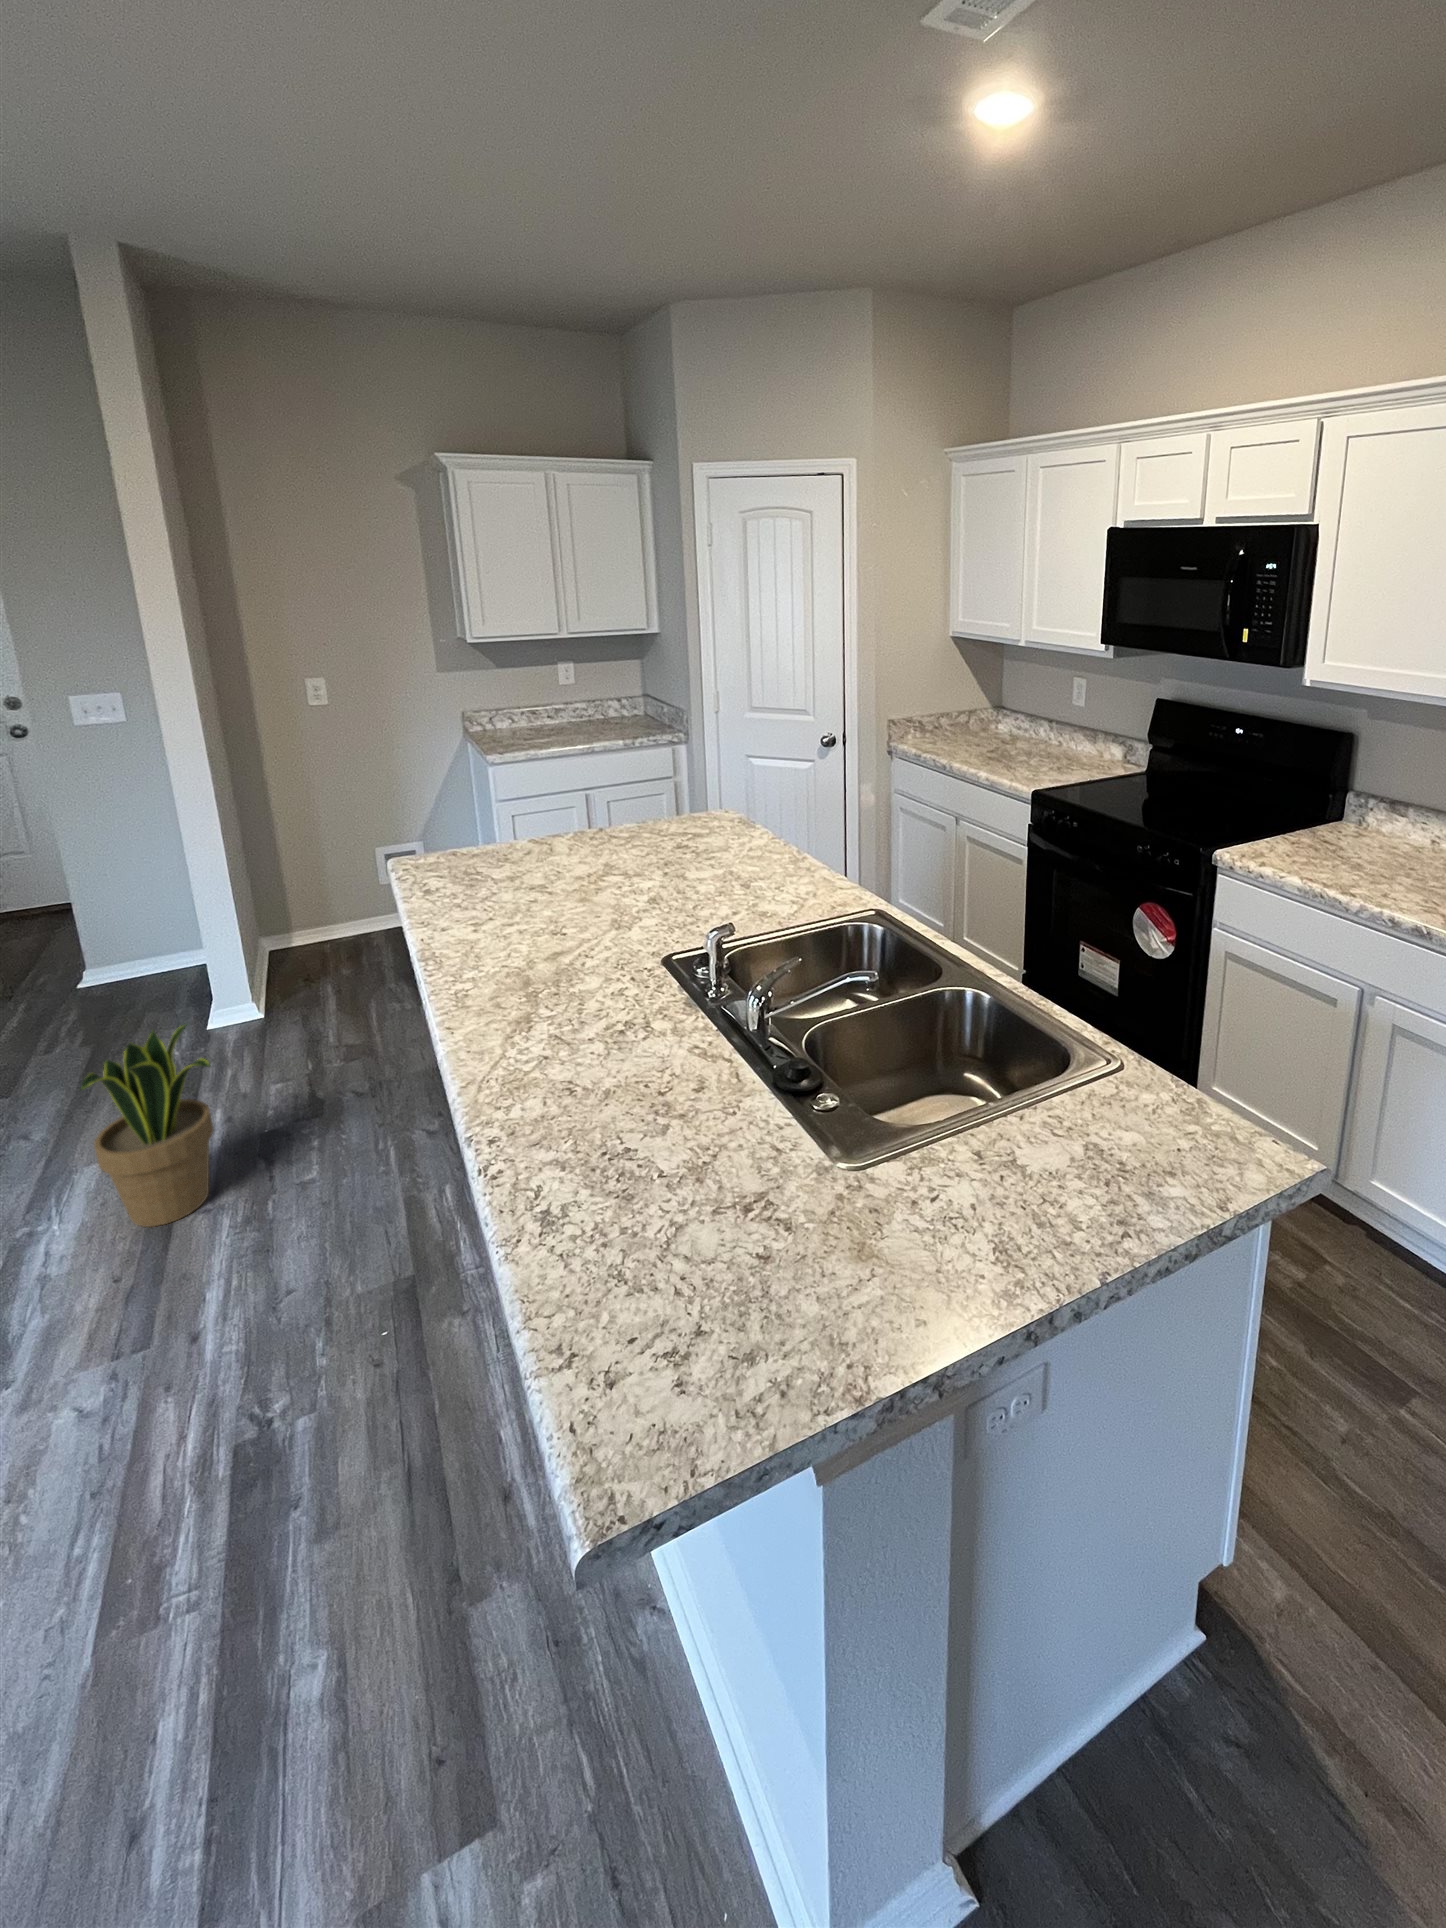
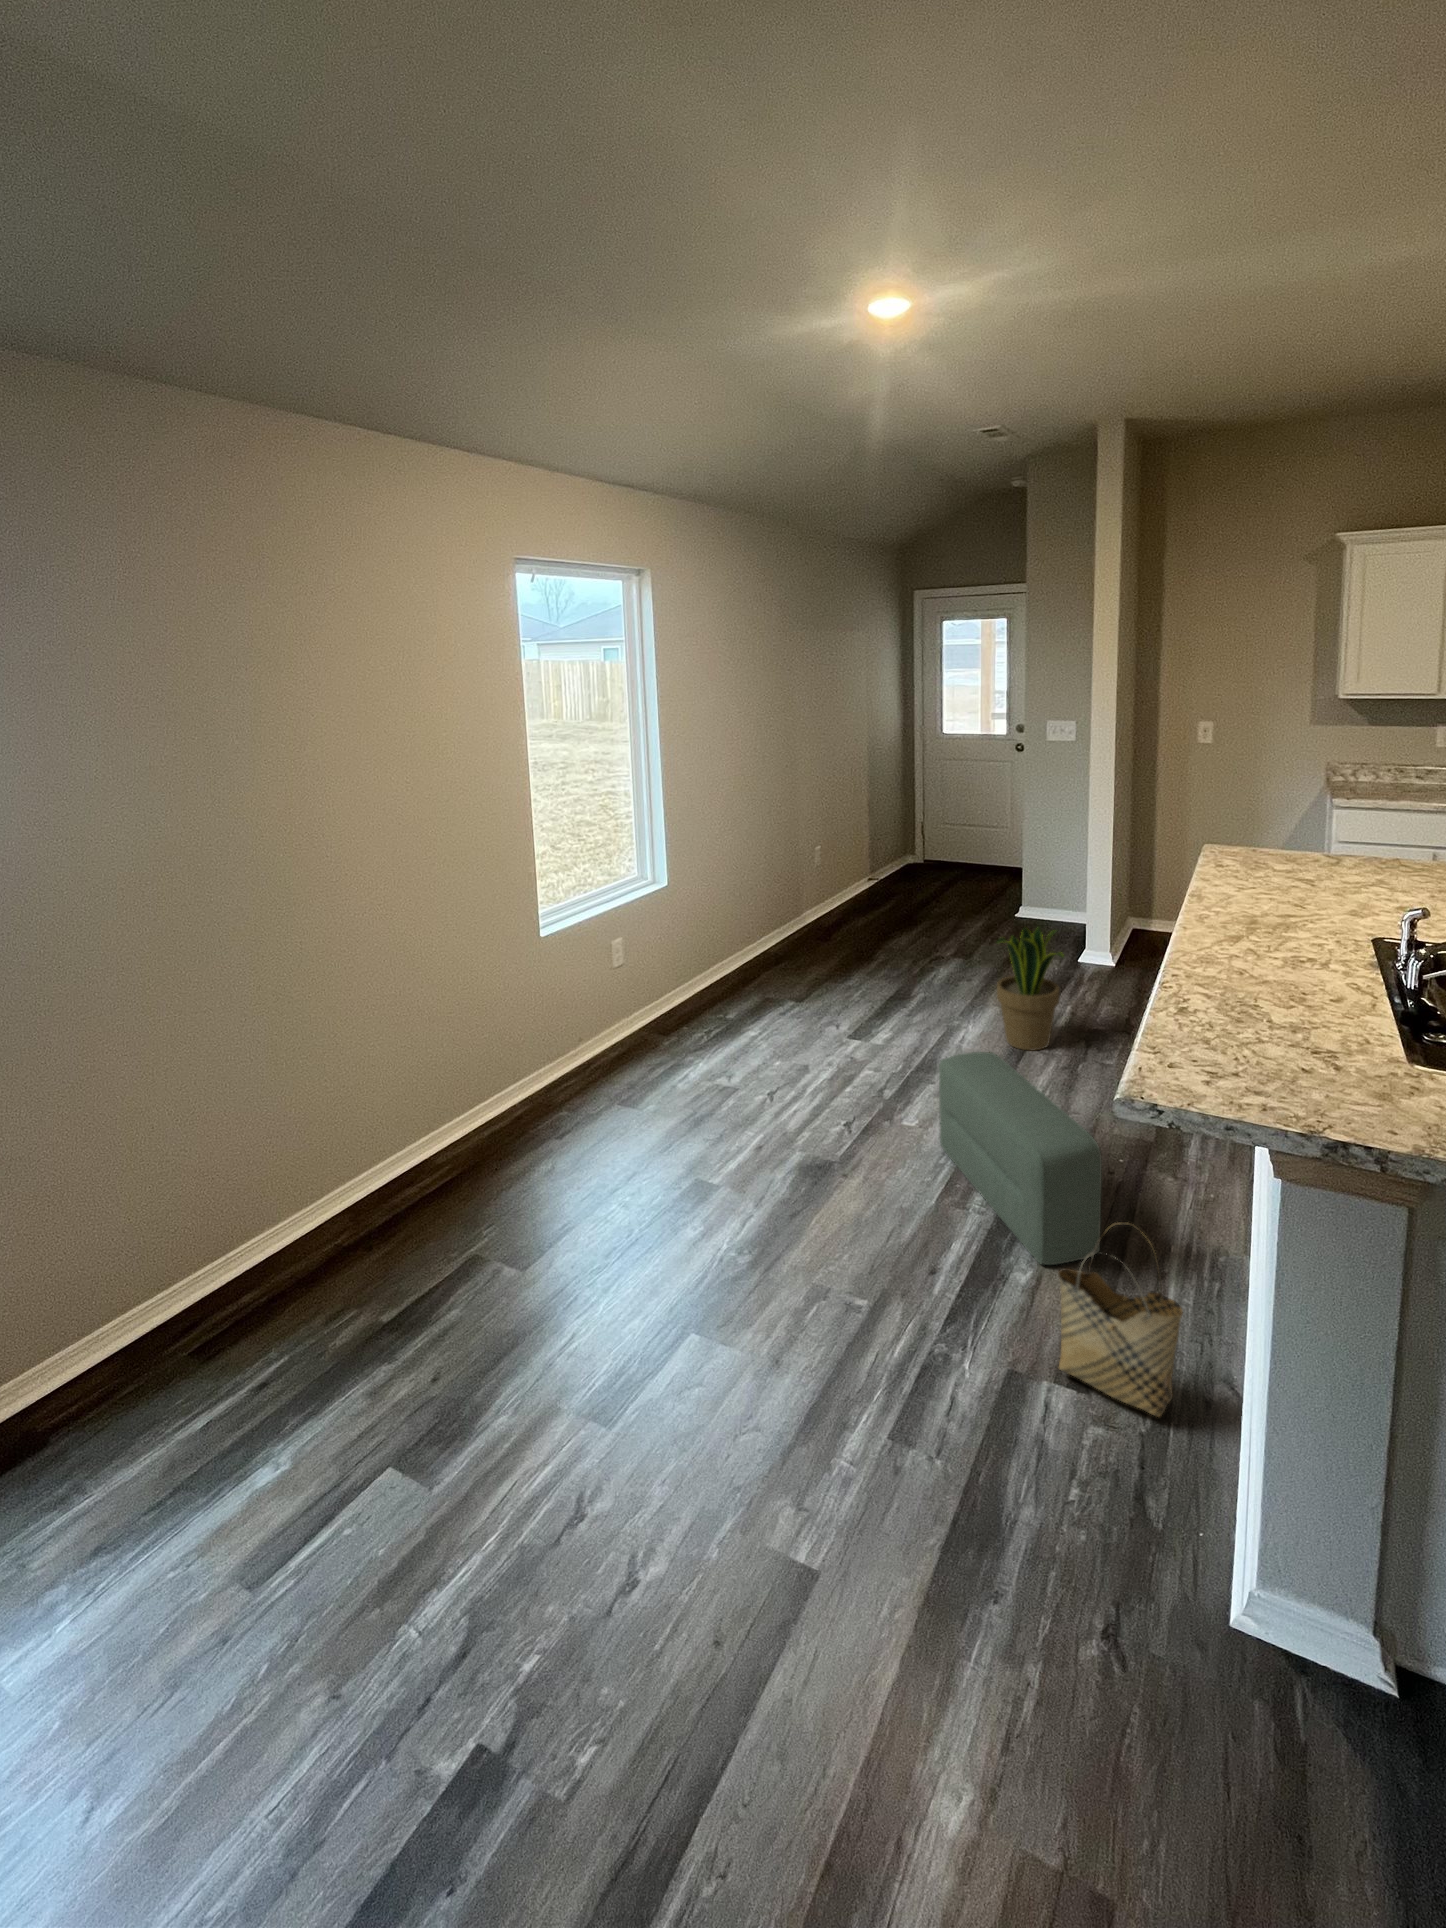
pouf: none [29,1309,415,1631] -> present [939,1052,1102,1265]
woven basket: none [407,1523,606,1830] -> present [1058,1222,1183,1417]

